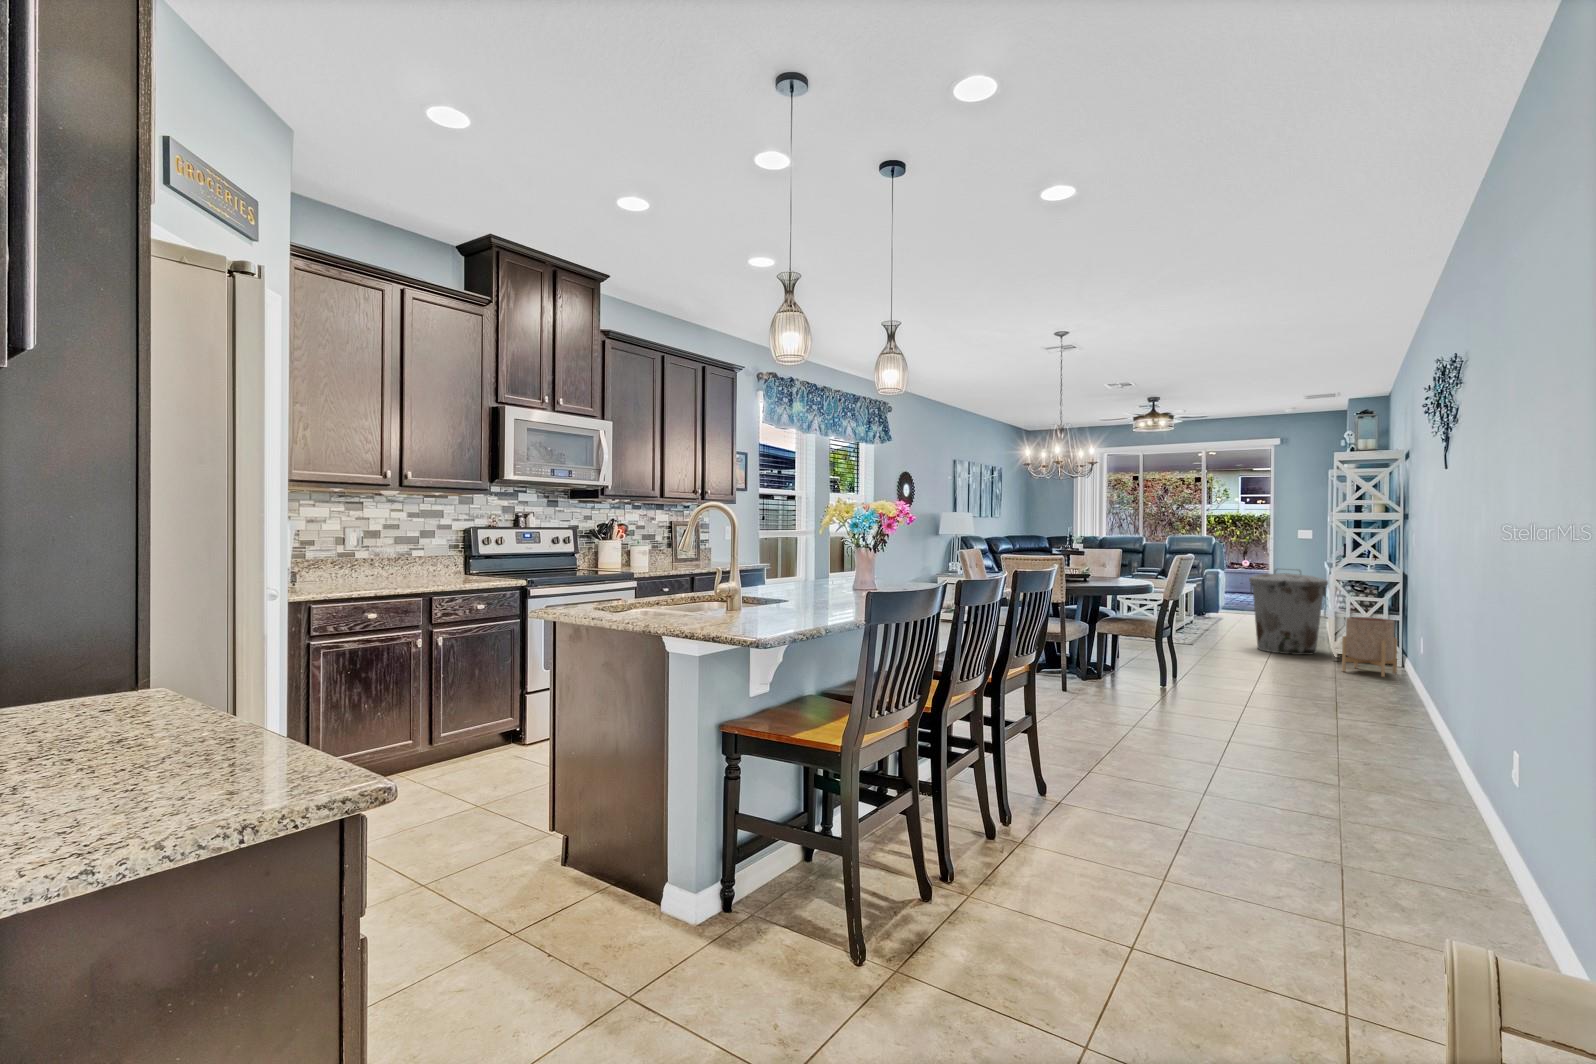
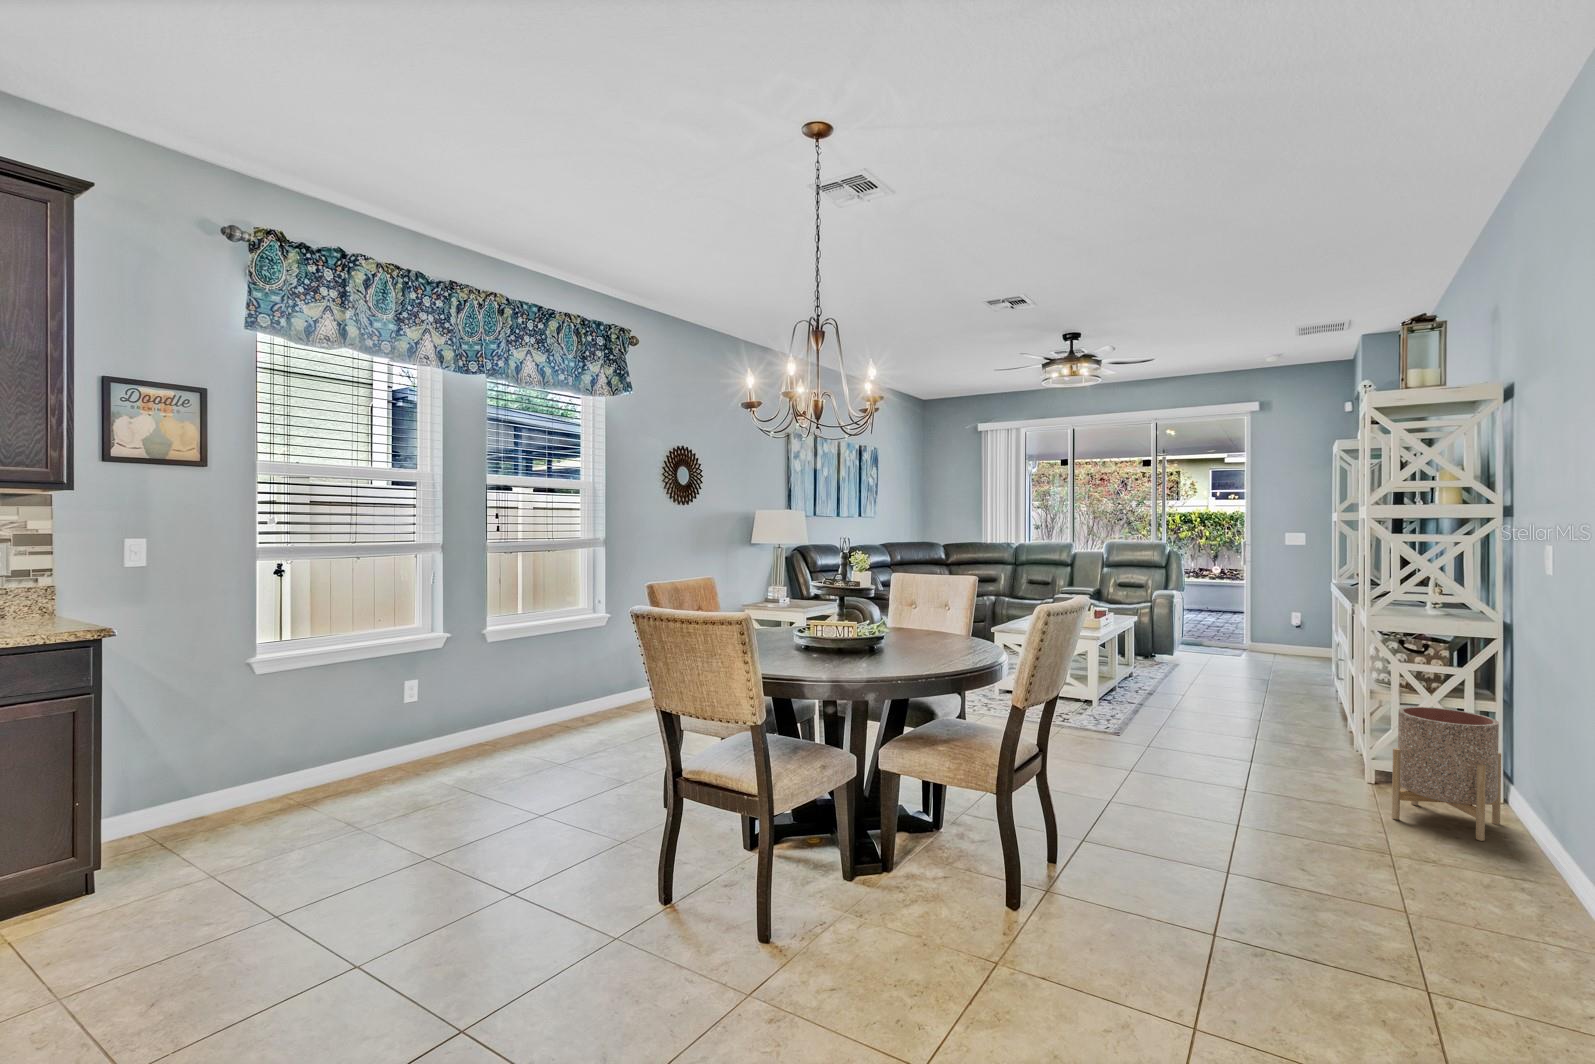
trash can: present [1249,568,1328,655] -> none [1214,604,1351,759]

